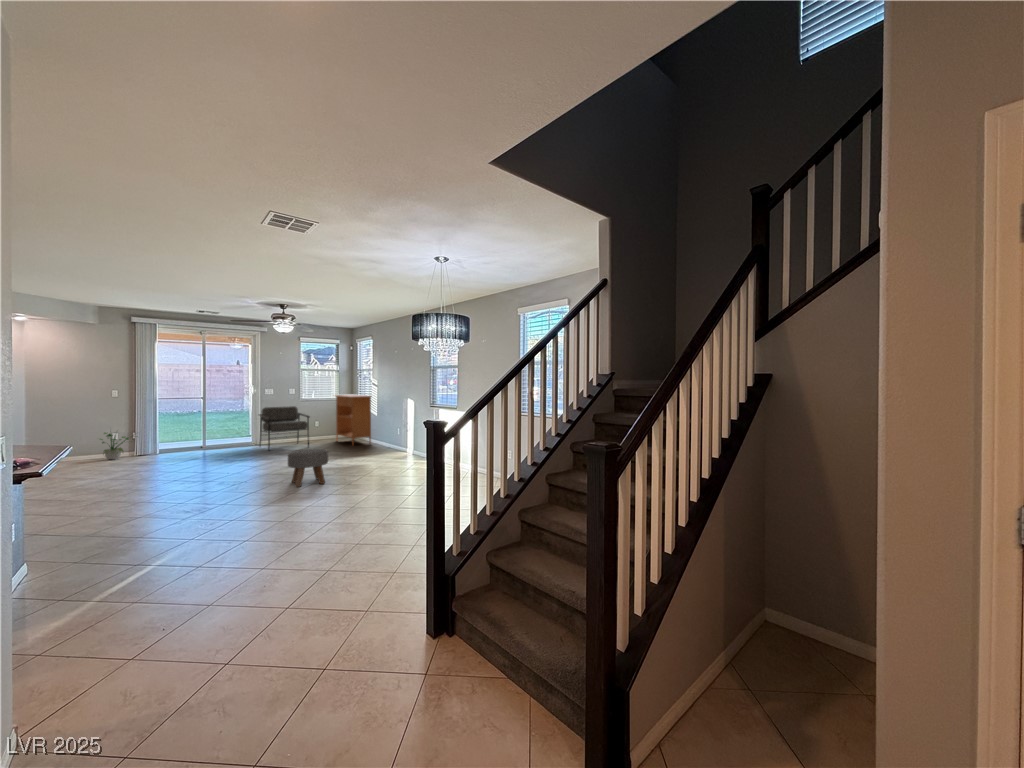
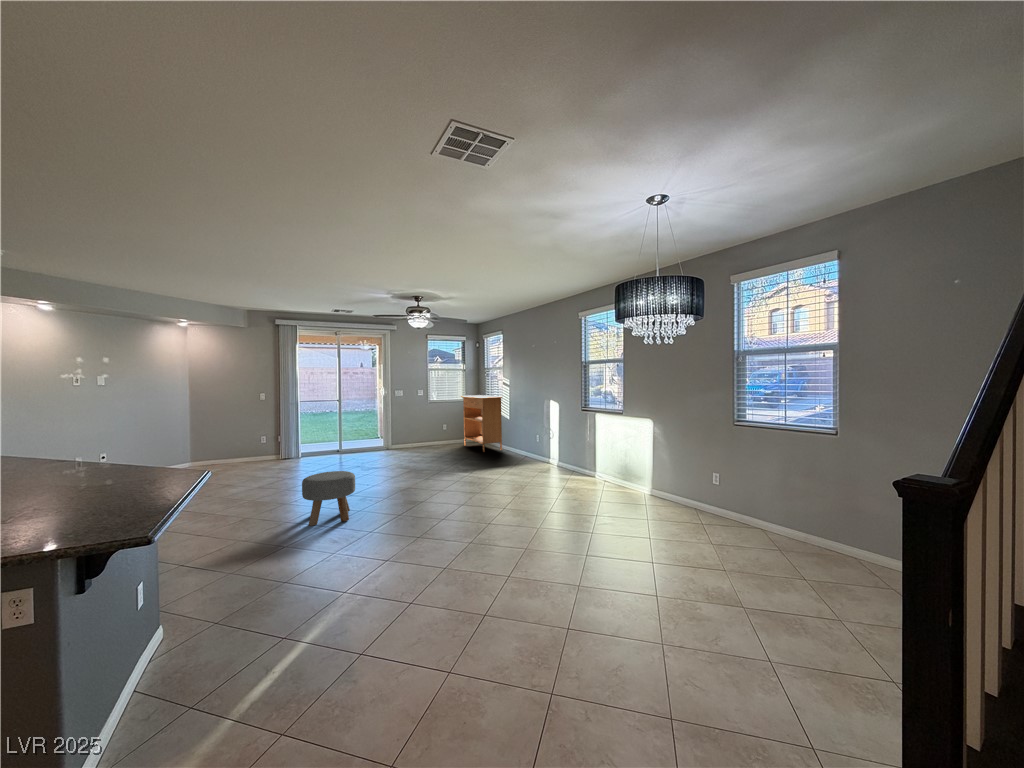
armchair: present [259,406,309,450] -> none [390,408,440,457]
potted plant: present [101,433,128,460] -> none [247,429,286,463]
ottoman: present [288,448,328,487] -> present [302,471,355,526]

